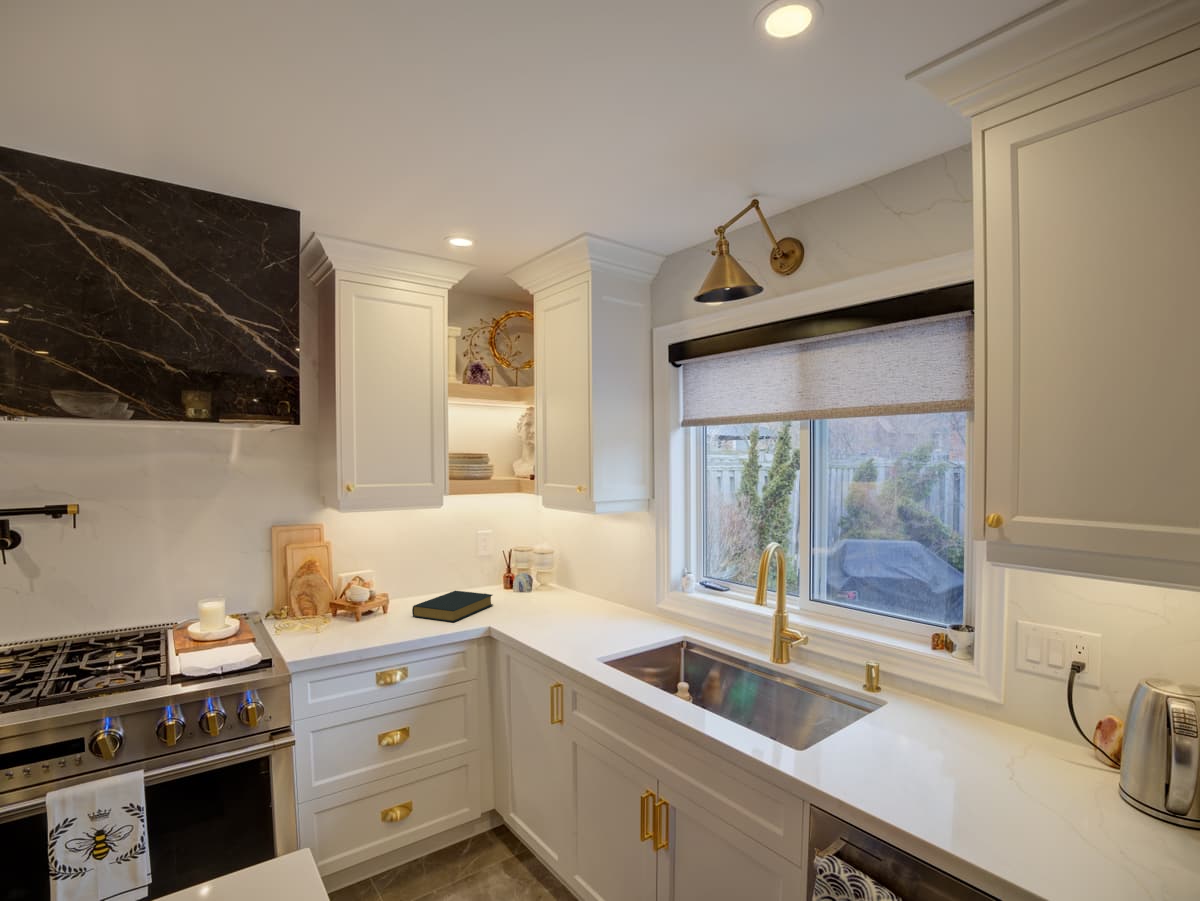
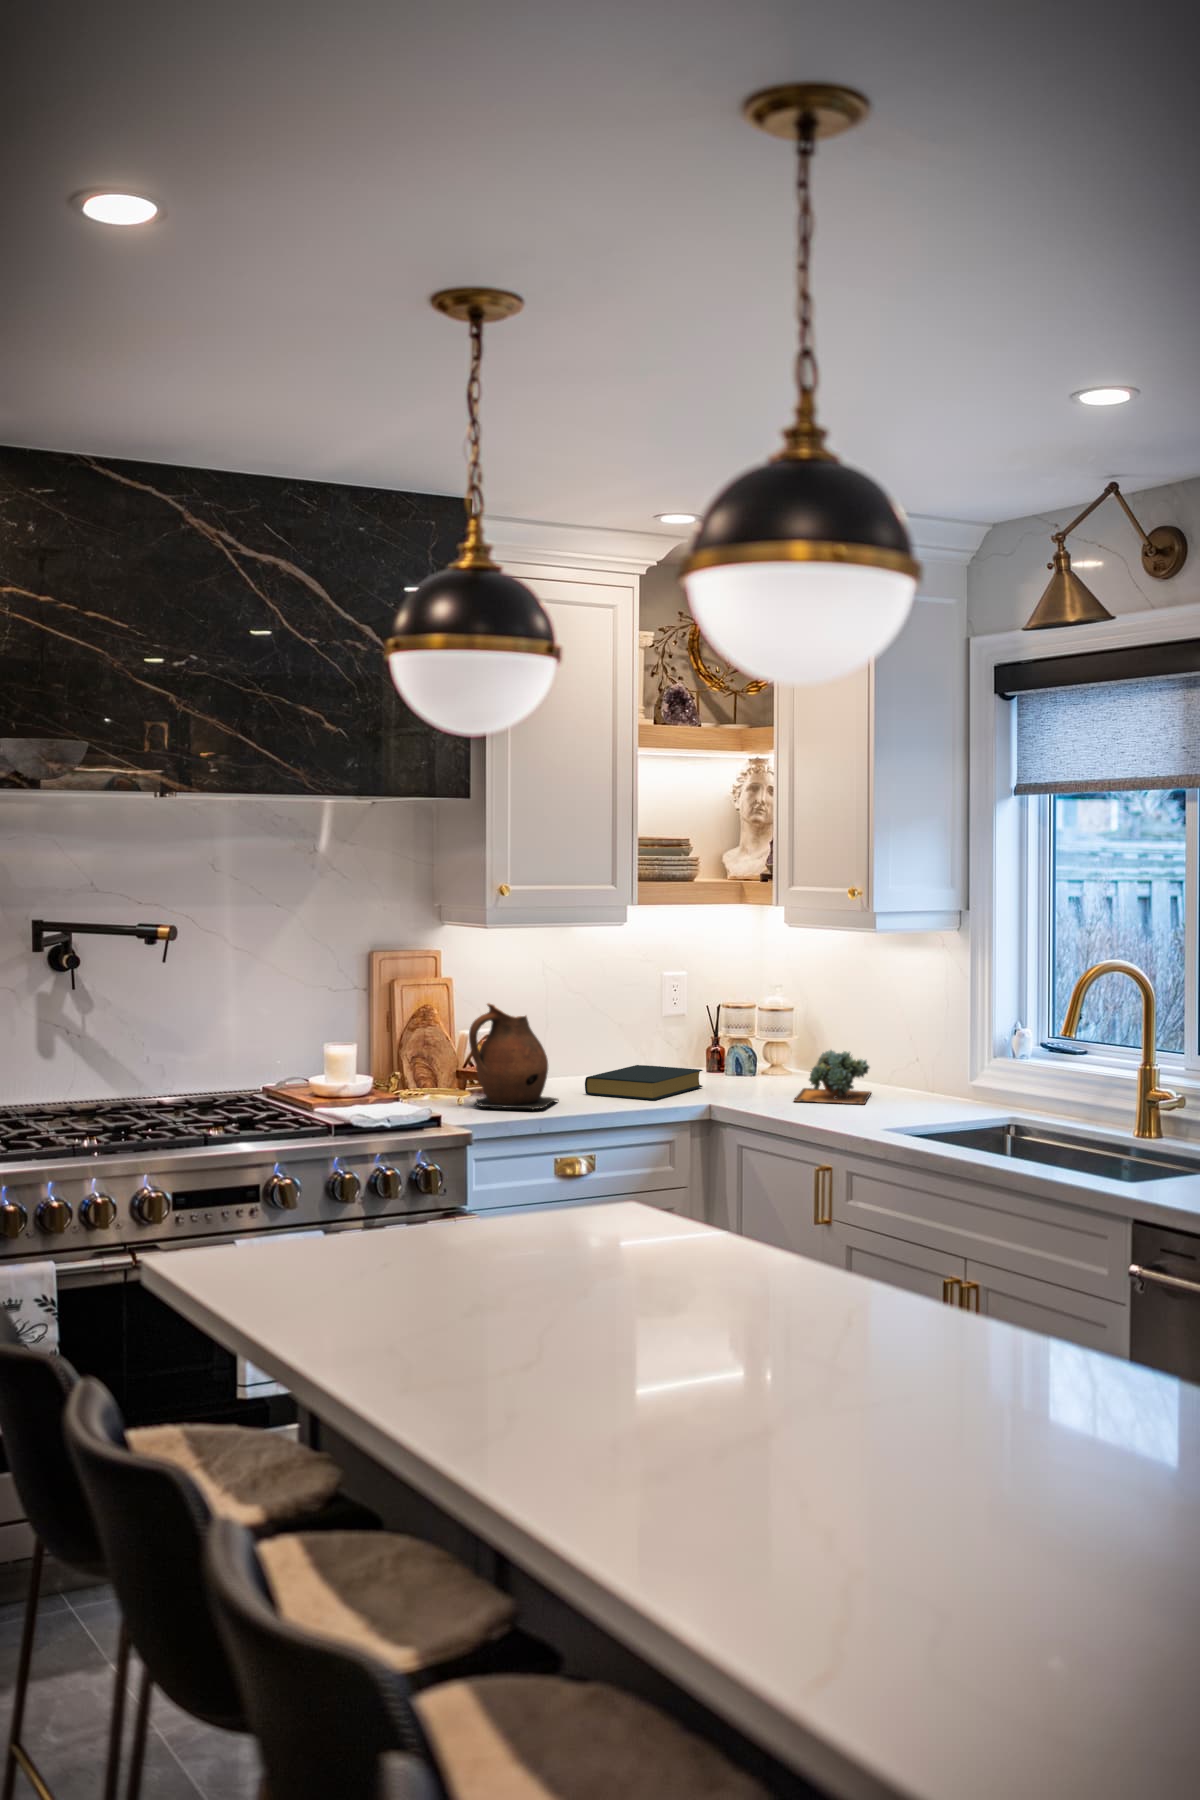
ceramic pitcher: none [318,565,388,641] -> present [469,1003,558,1110]
succulent plant: none [544,583,596,622] -> present [794,1050,871,1104]

